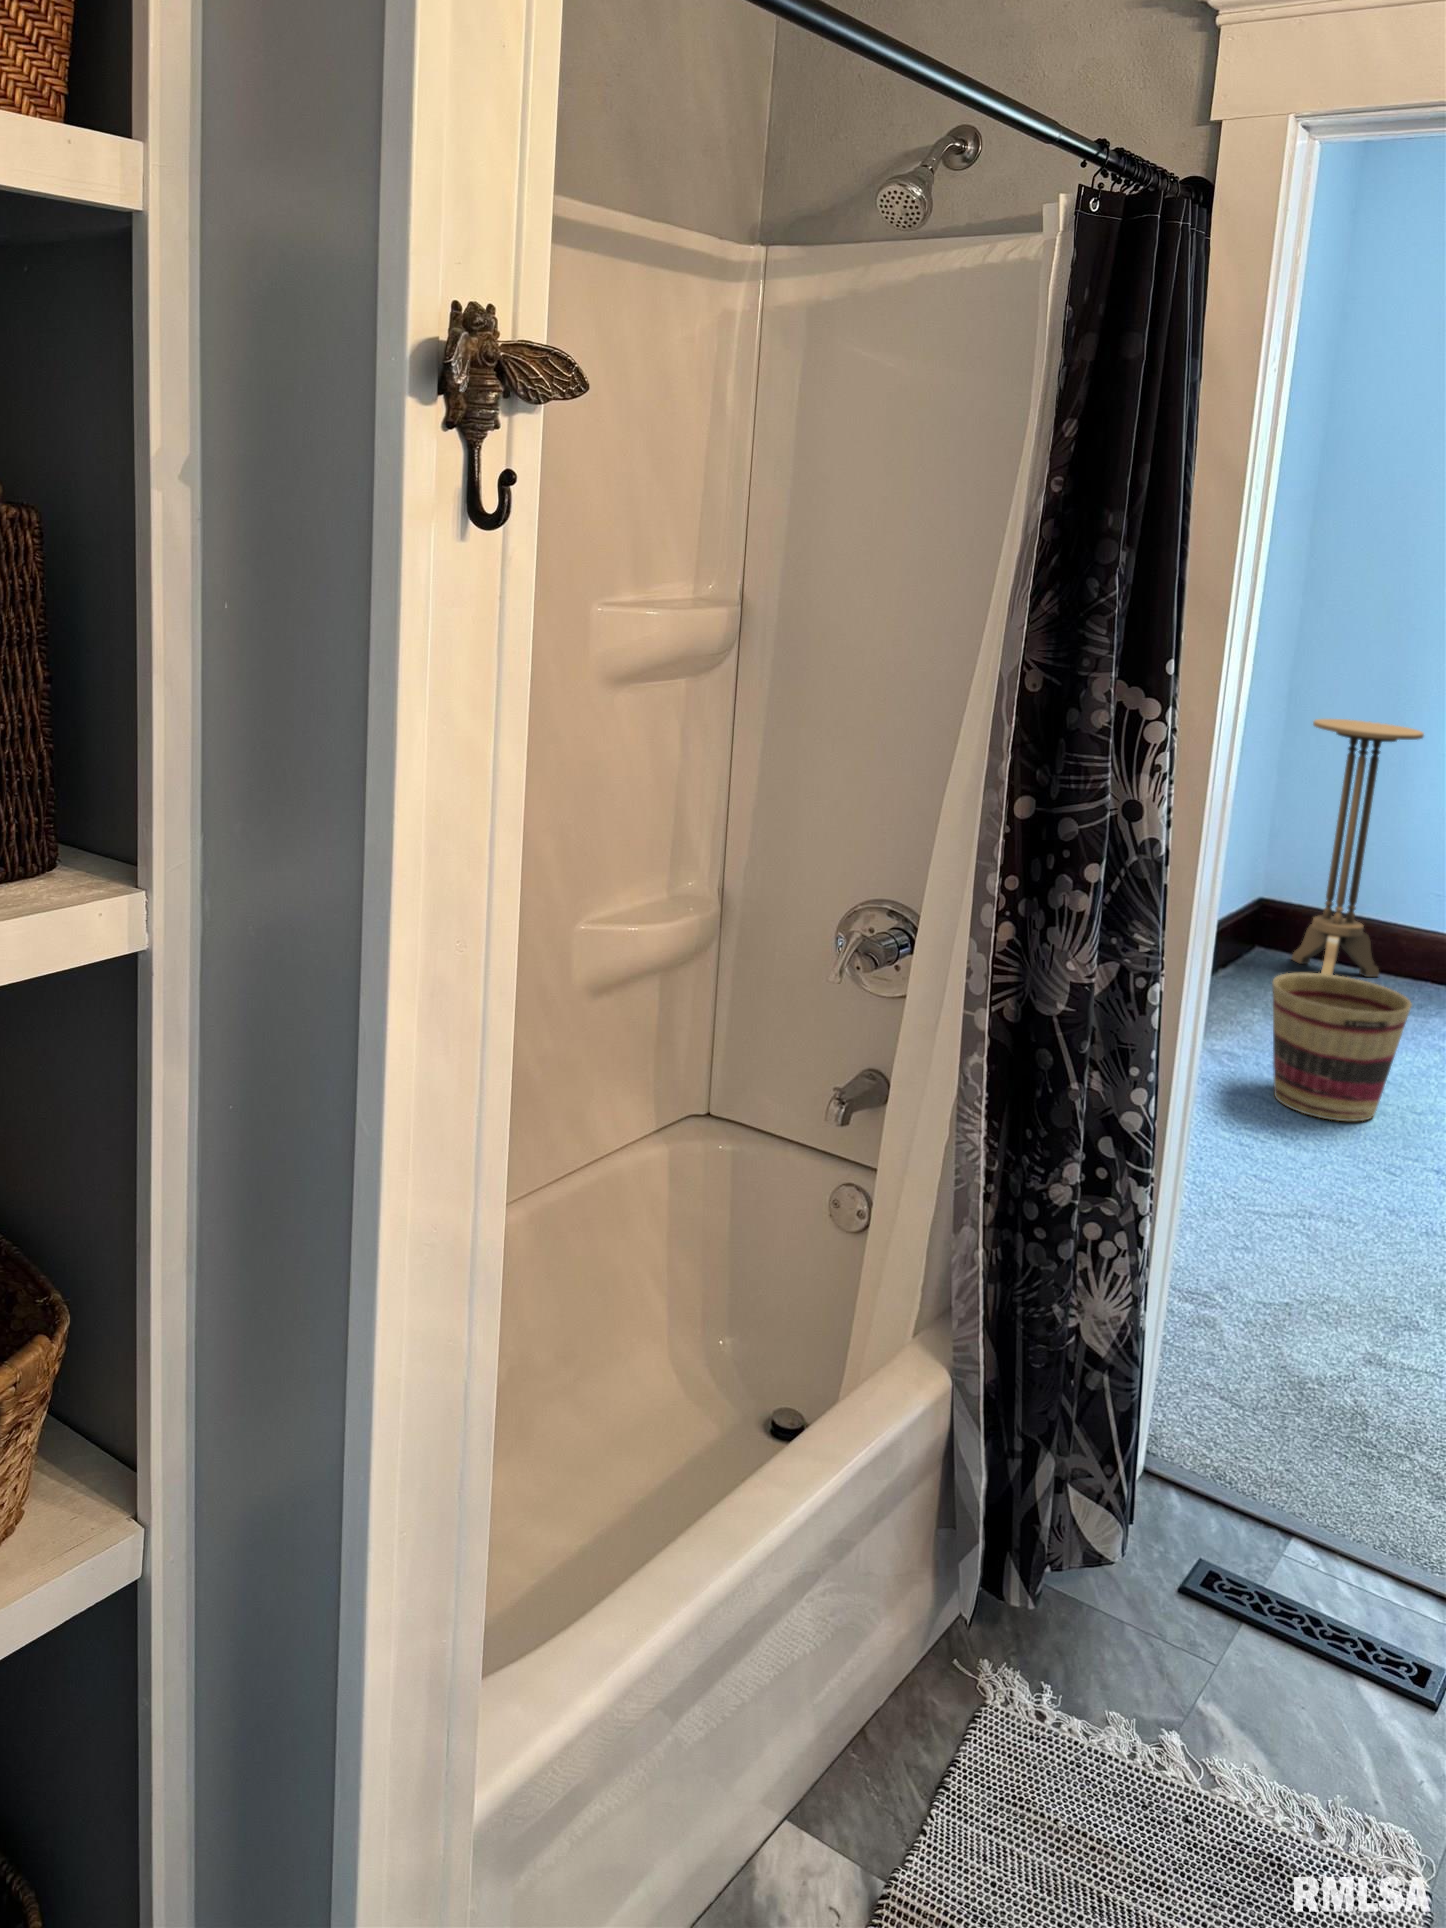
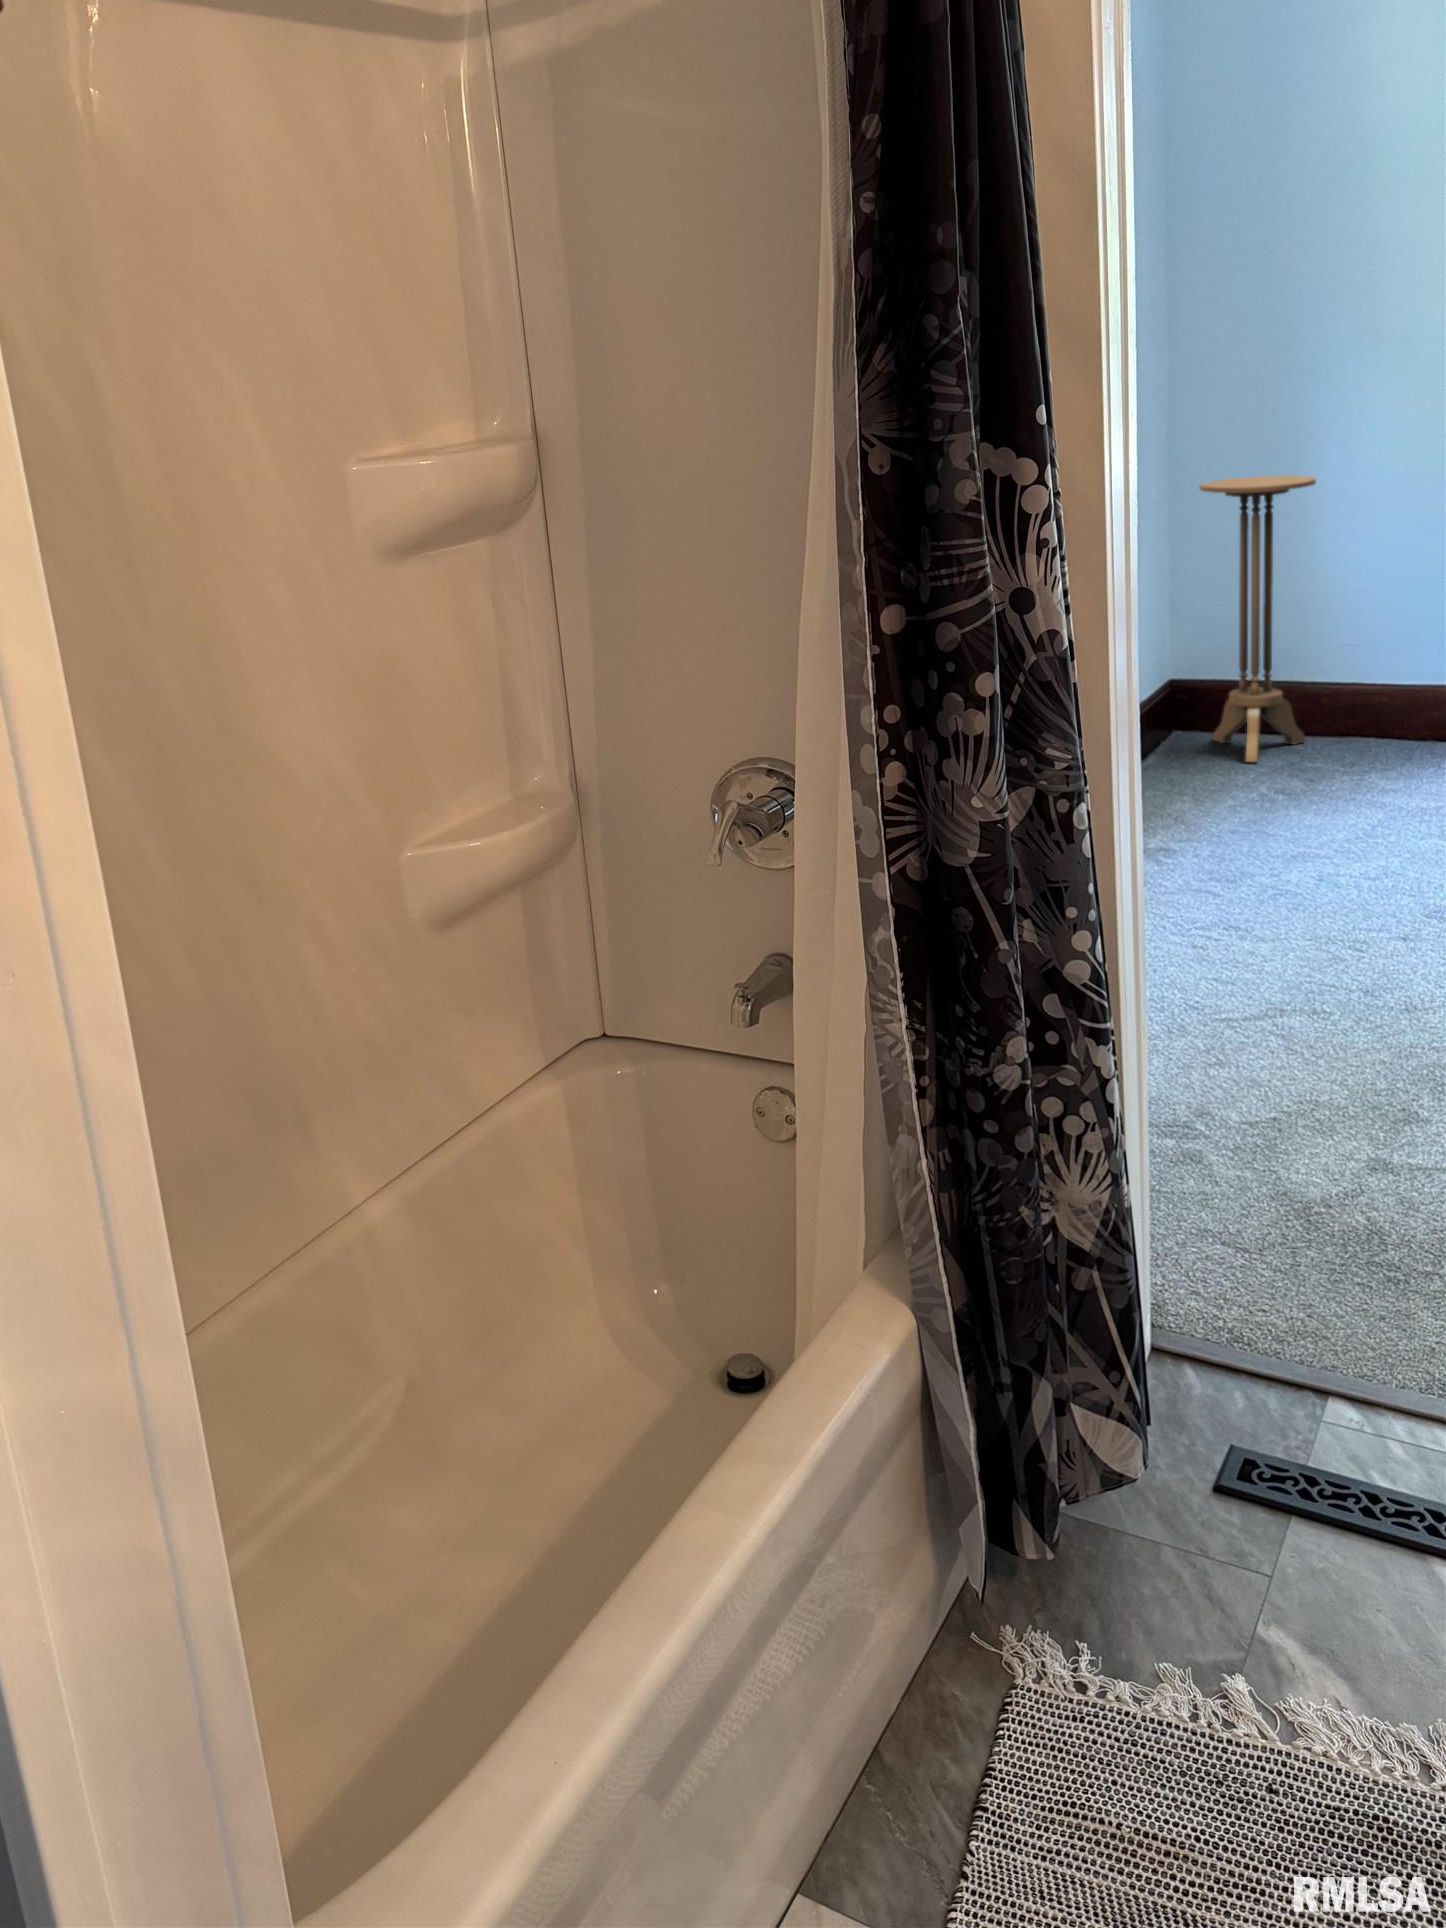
basket: present [1272,972,1412,1121] -> none [1201,749,1351,904]

